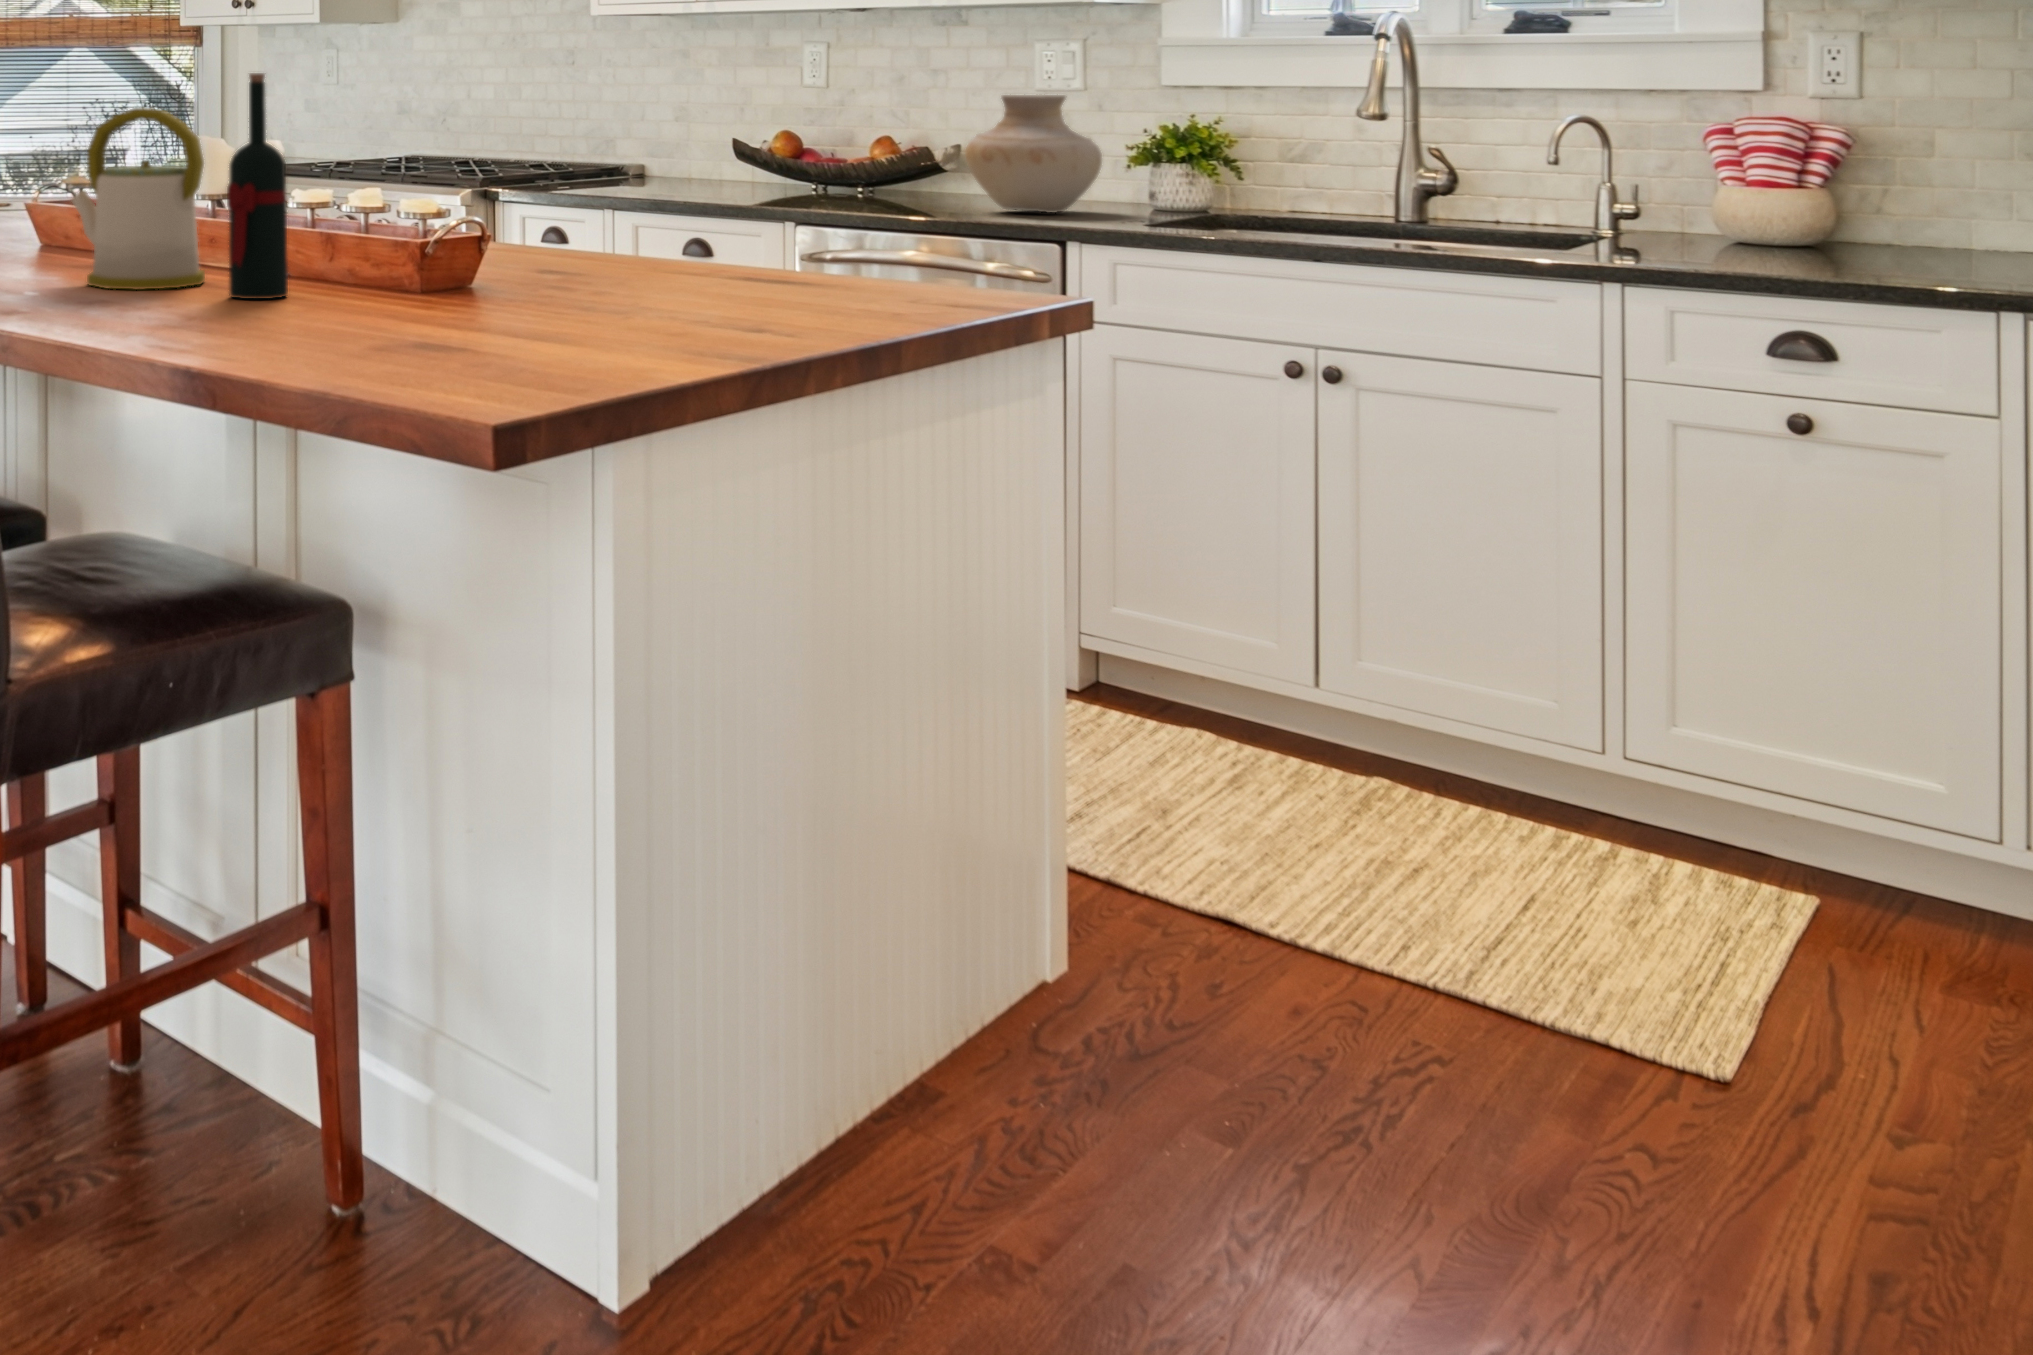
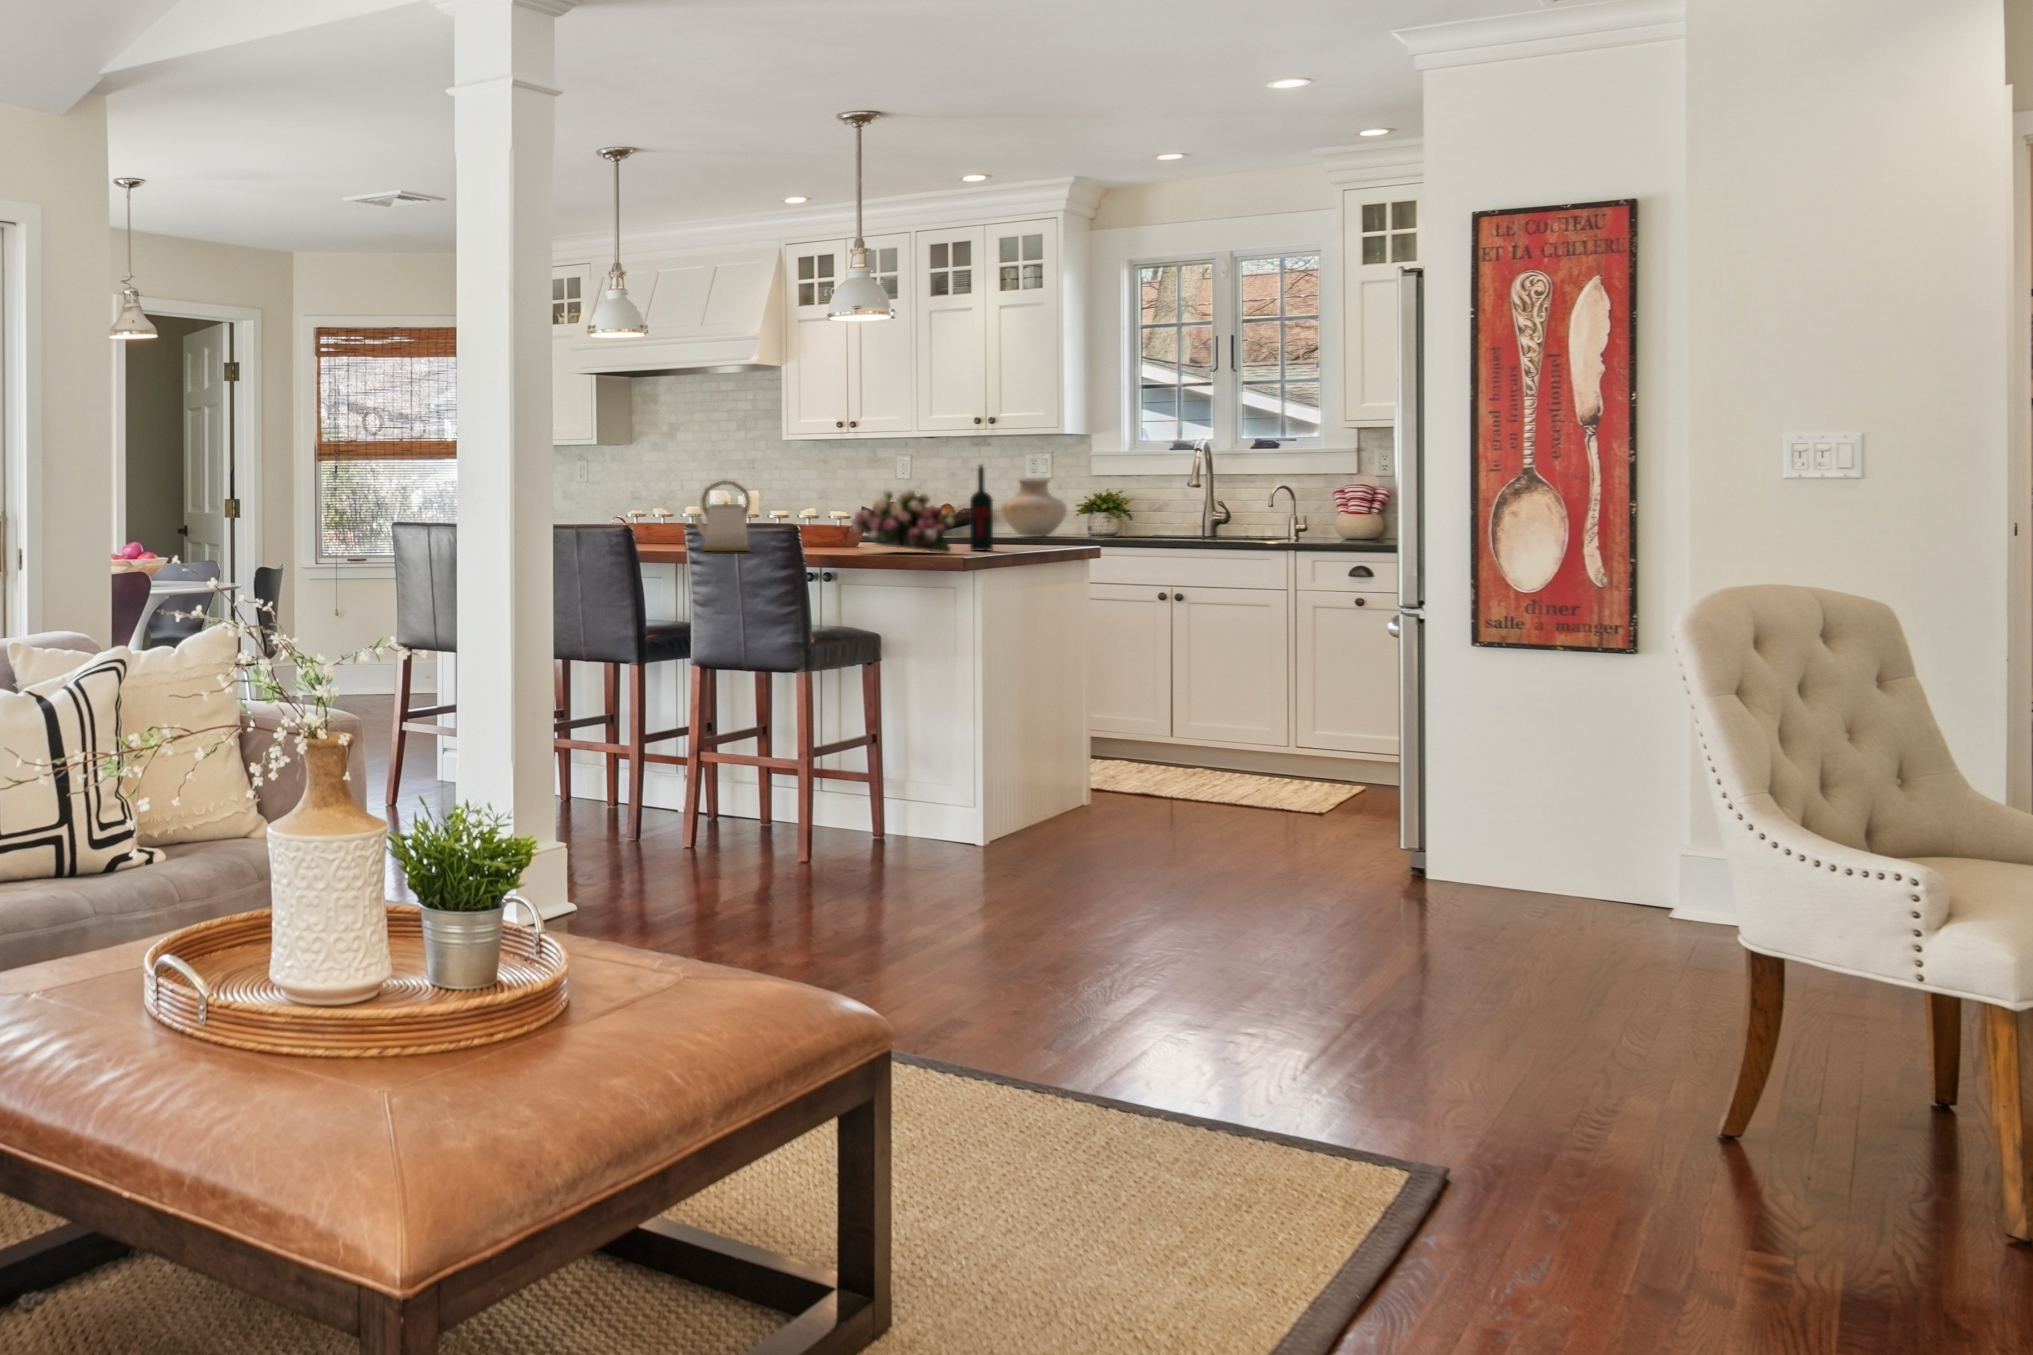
wine bottle: present [227,73,288,299] -> present [970,465,993,551]
flower arrangement: none [394,140,676,322] -> present [850,489,955,553]

